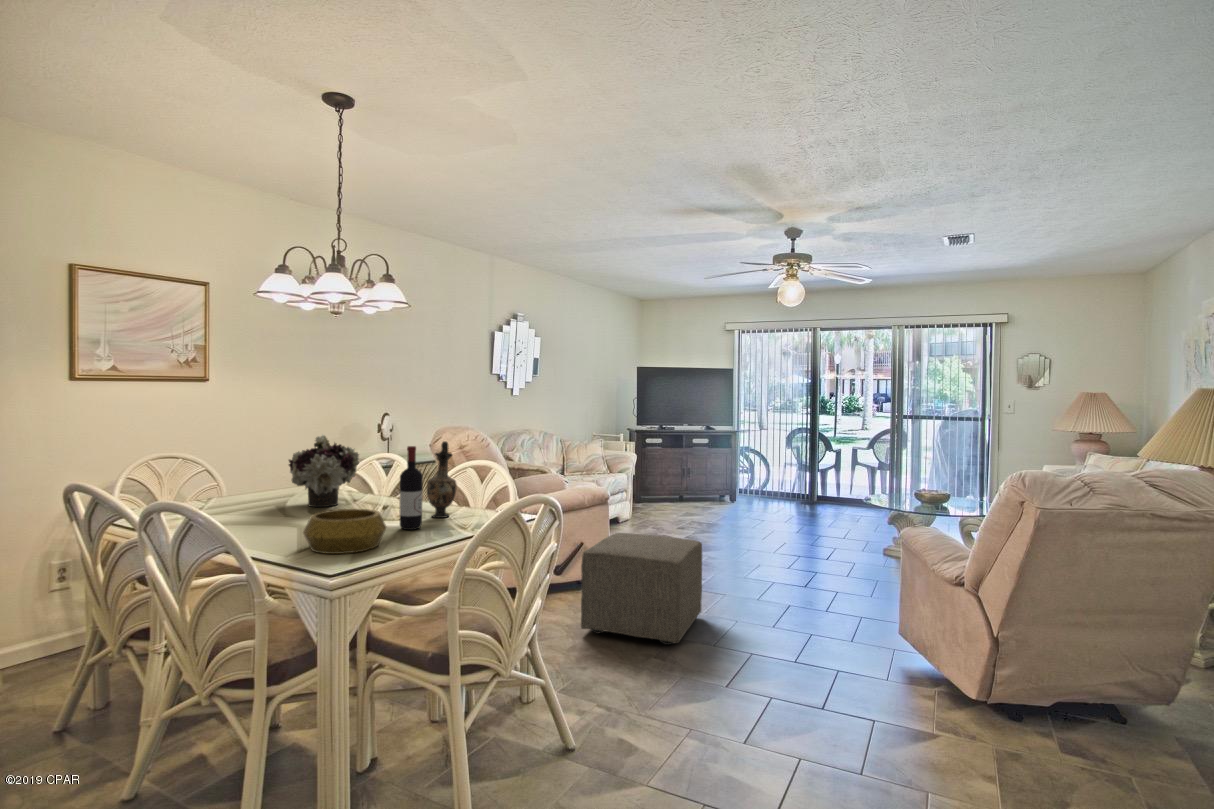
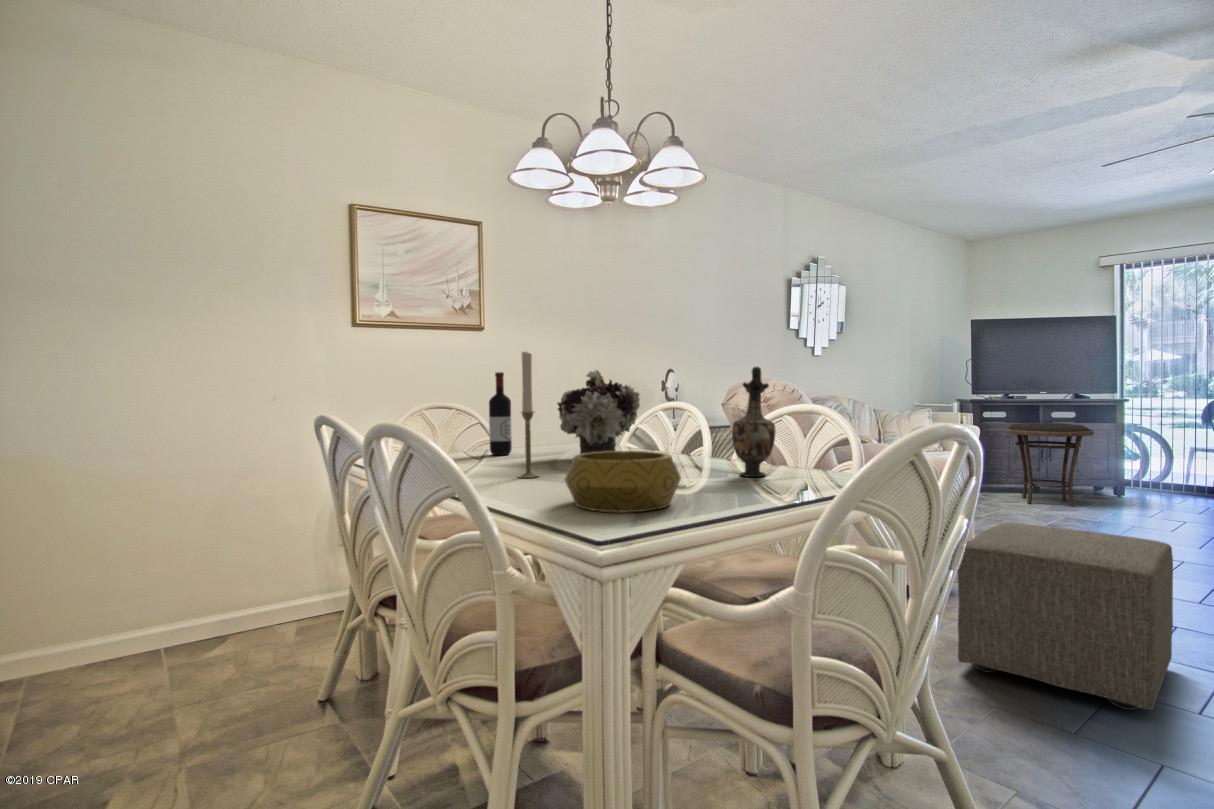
candlestick: none [258,430,277,527] -> present [519,352,538,478]
wine bottle: present [399,446,423,530] -> present [489,372,512,455]
side table: none [649,450,703,511] -> present [1005,423,1094,506]

